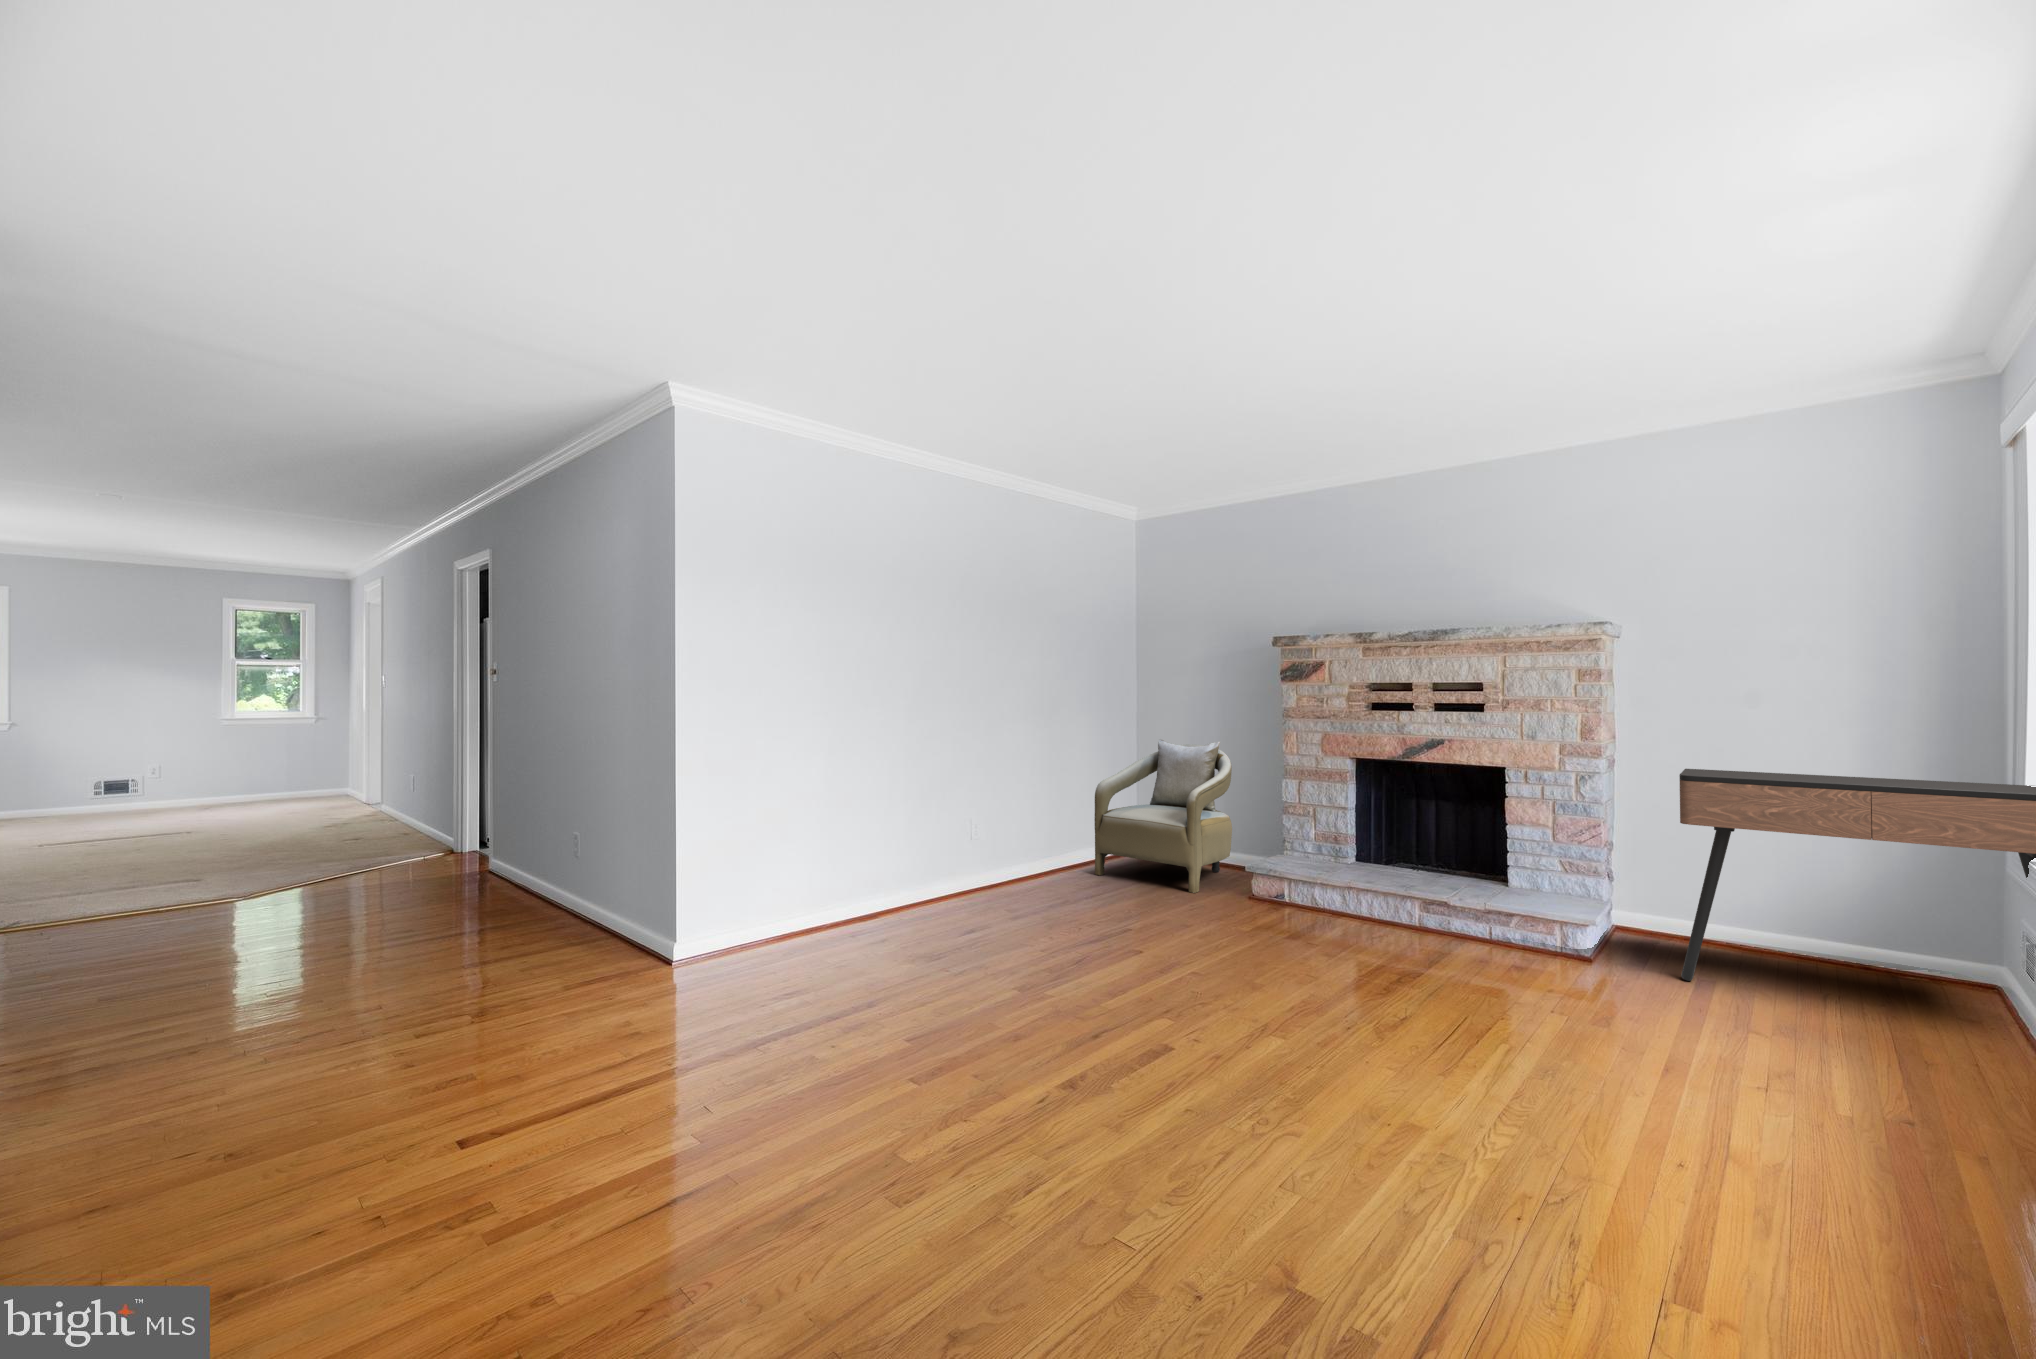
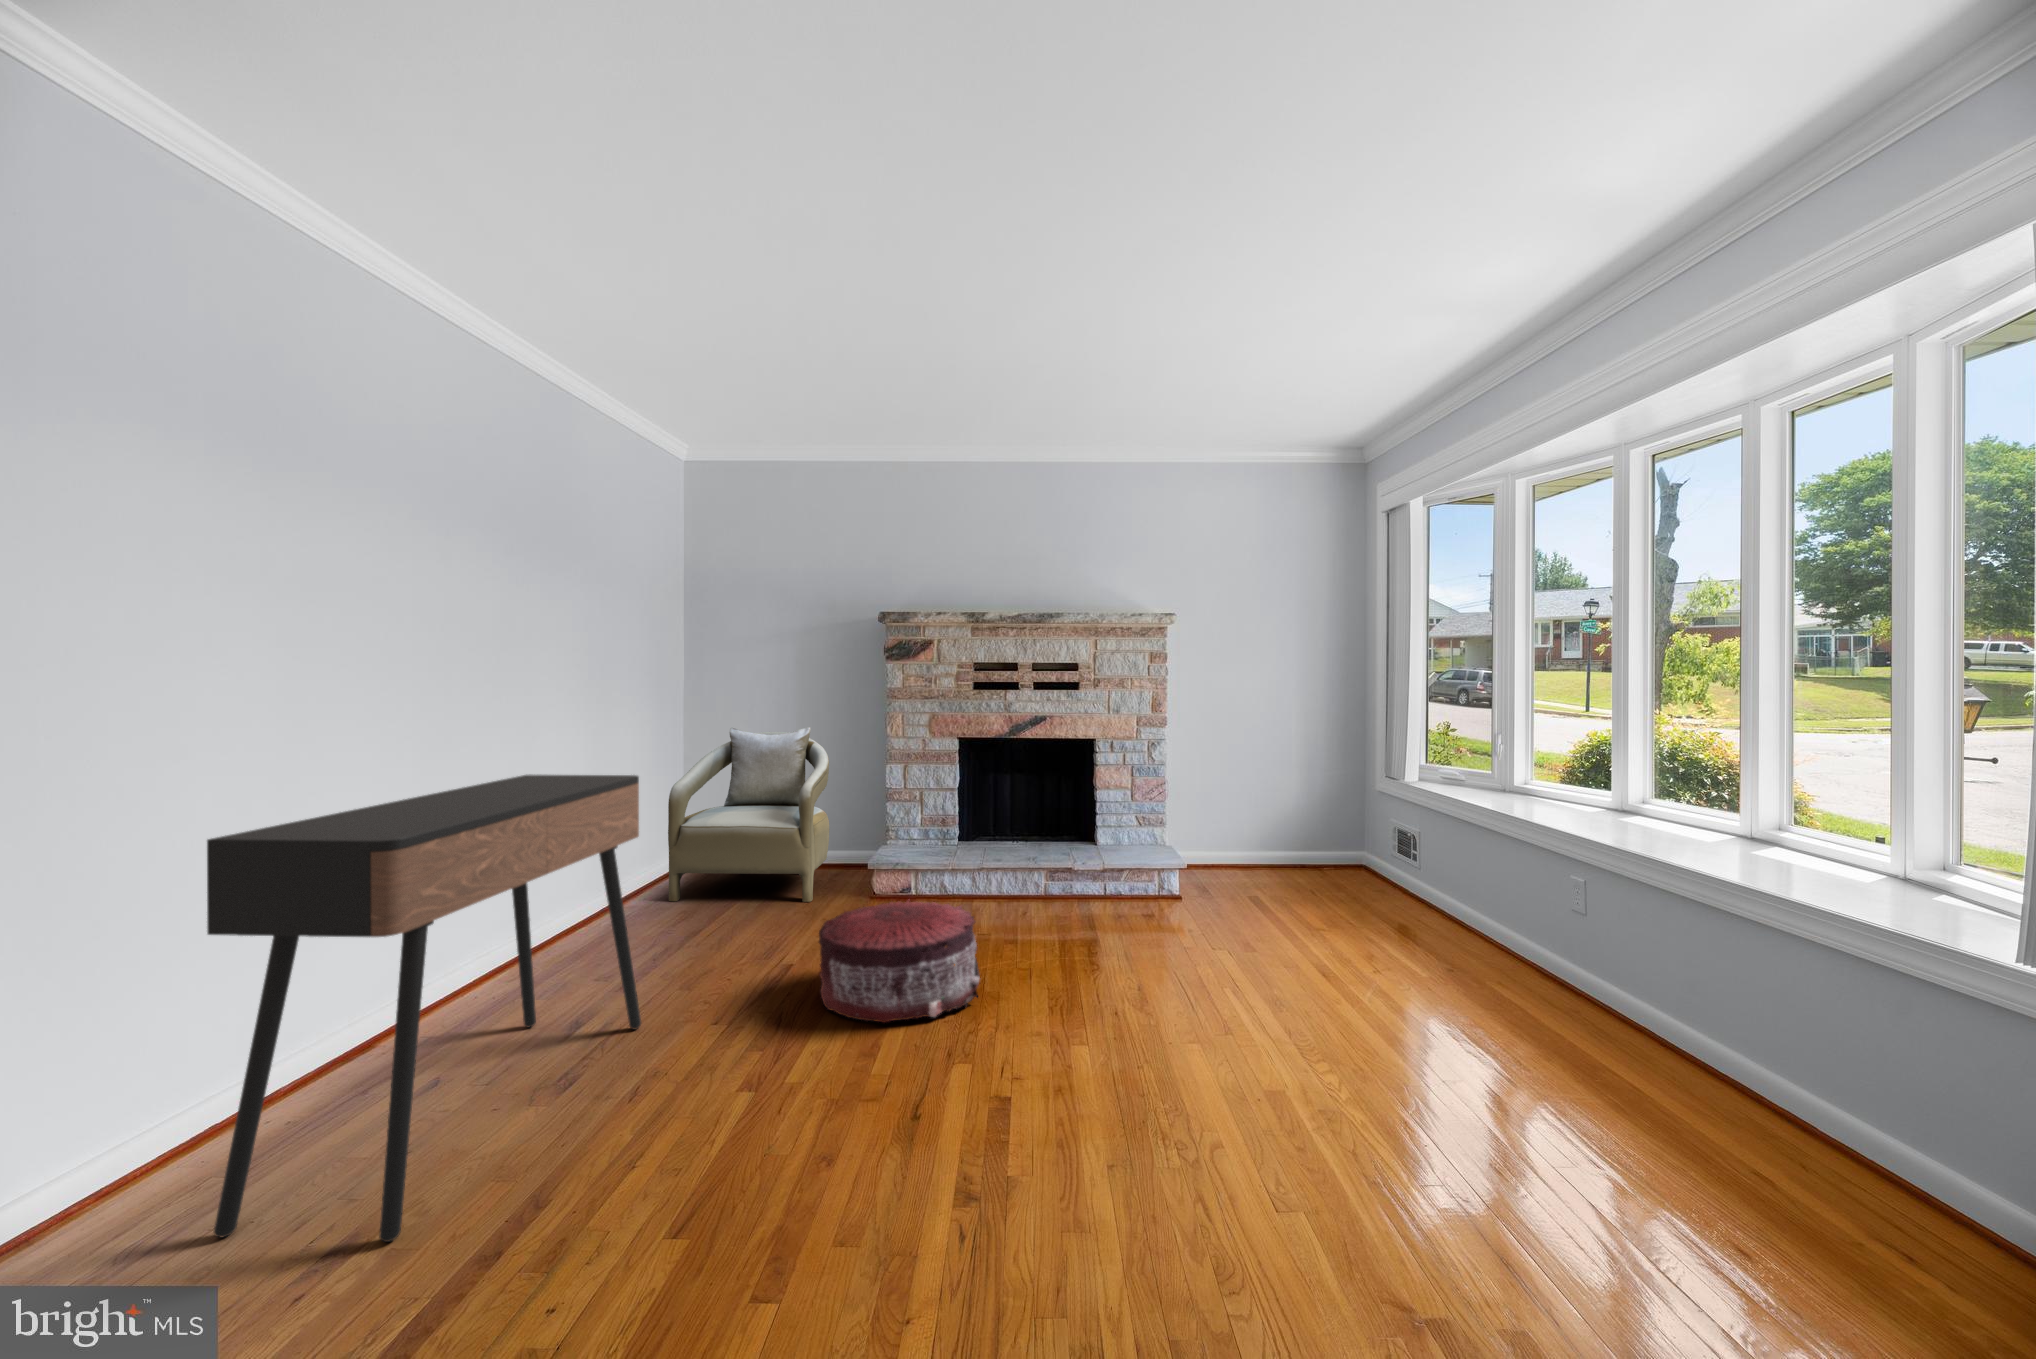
console table: present [1679,769,2036,981] -> present [207,775,641,1242]
pouf: none [1106,891,1245,993] -> present [819,901,980,1023]

